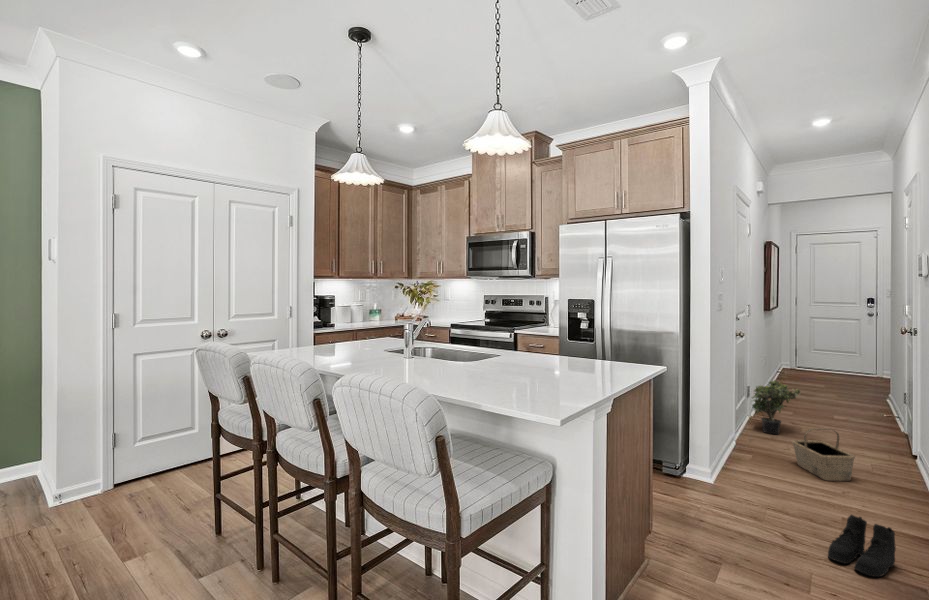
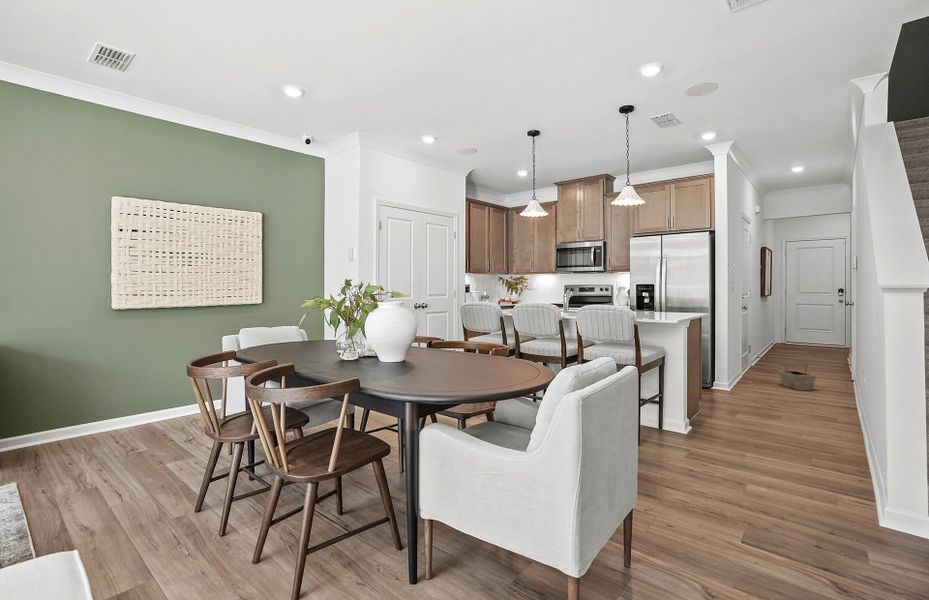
potted plant: present [752,380,800,434] -> none [752,338,785,373]
boots: present [828,515,896,577] -> none [795,391,829,417]

